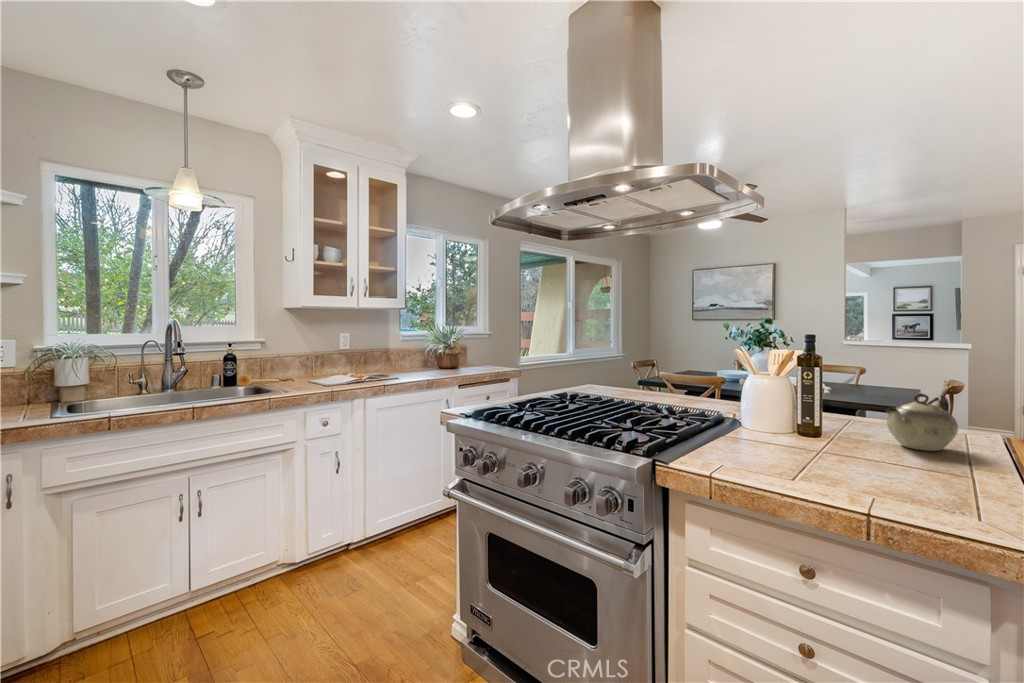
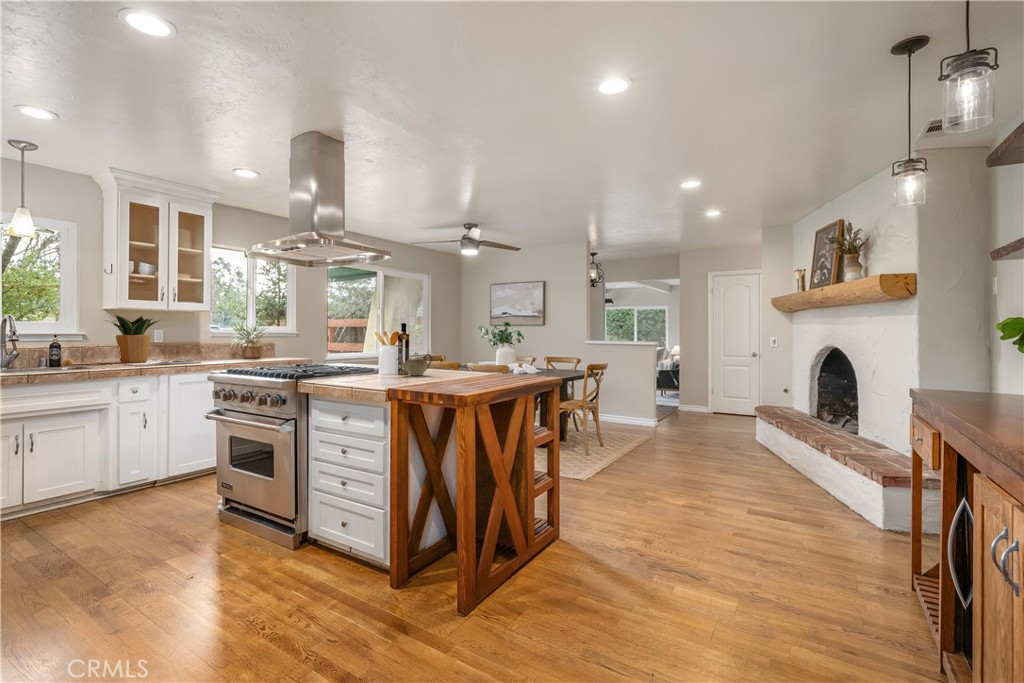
potted plant: none [286,315,350,377] -> present [111,315,160,363]

